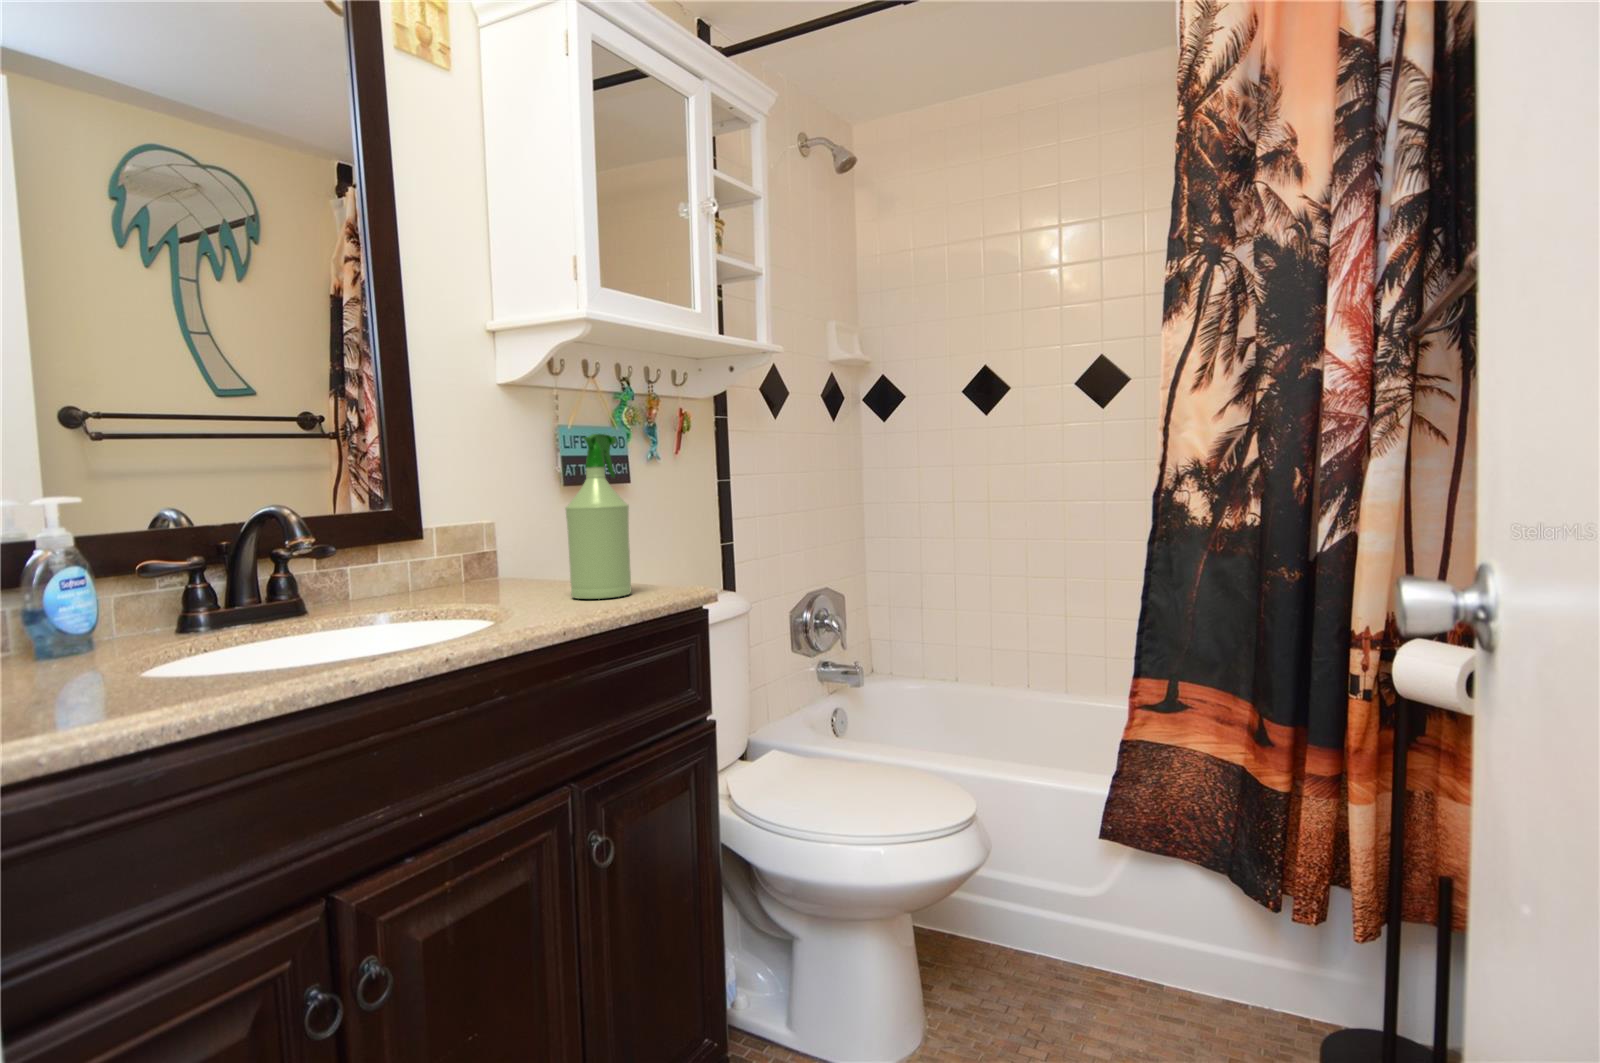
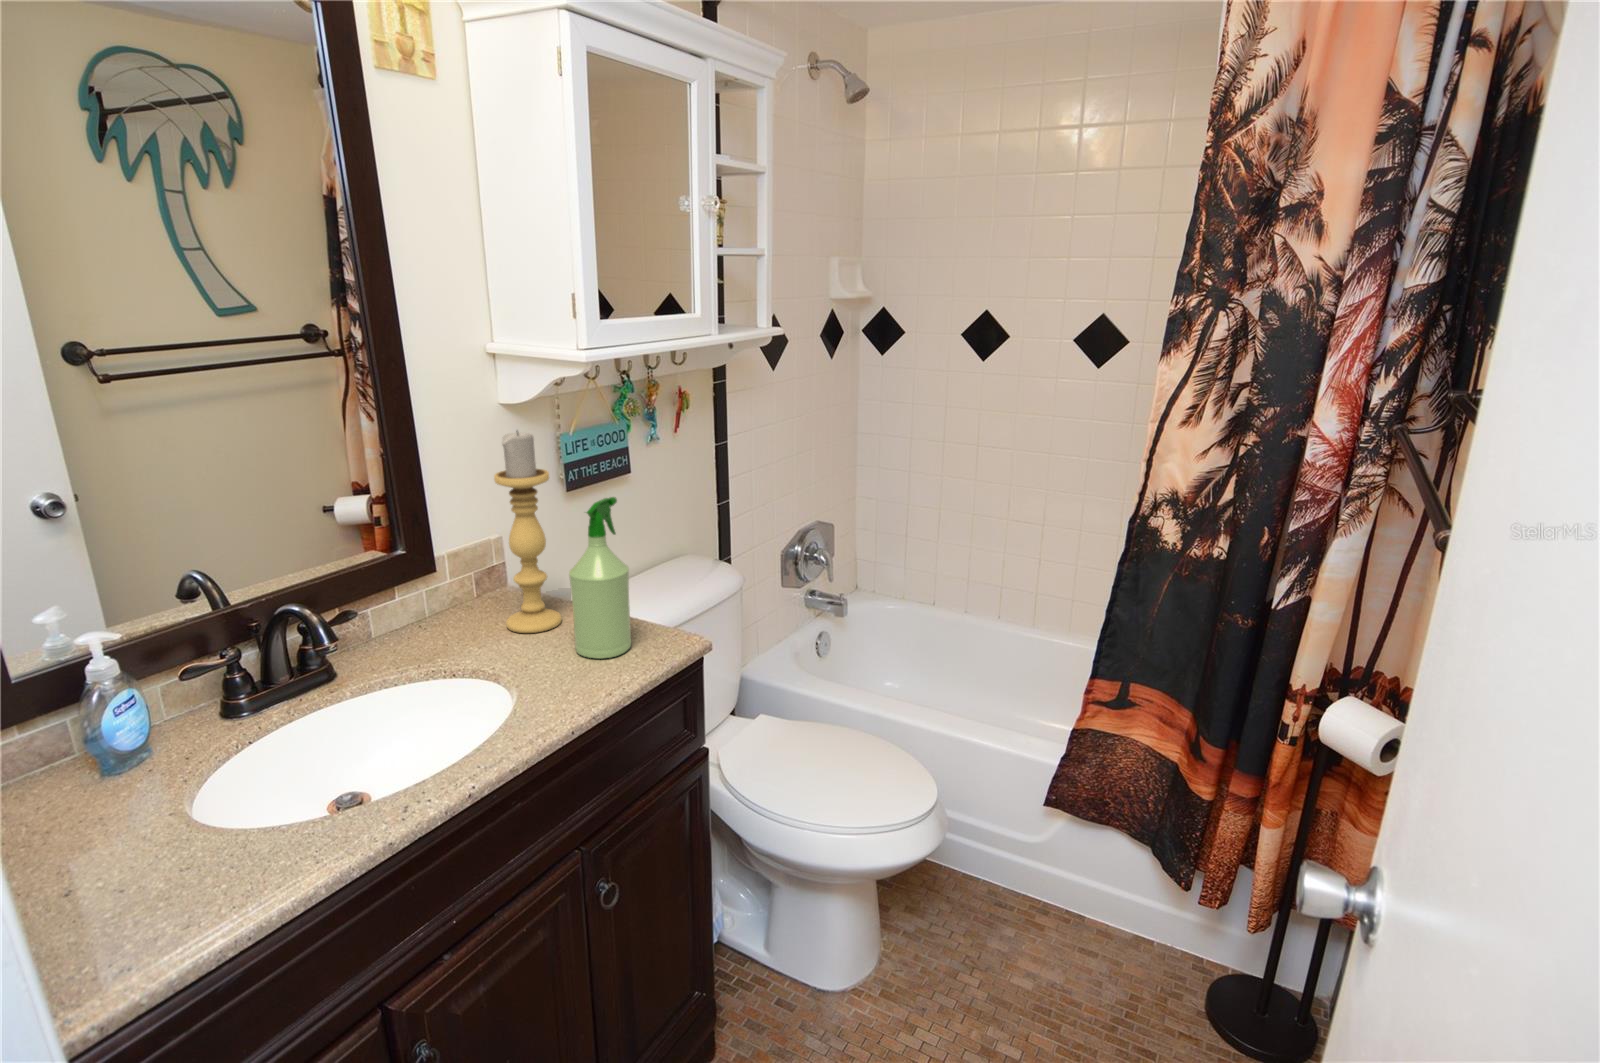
candle holder: none [490,379,557,594] -> present [494,431,562,633]

